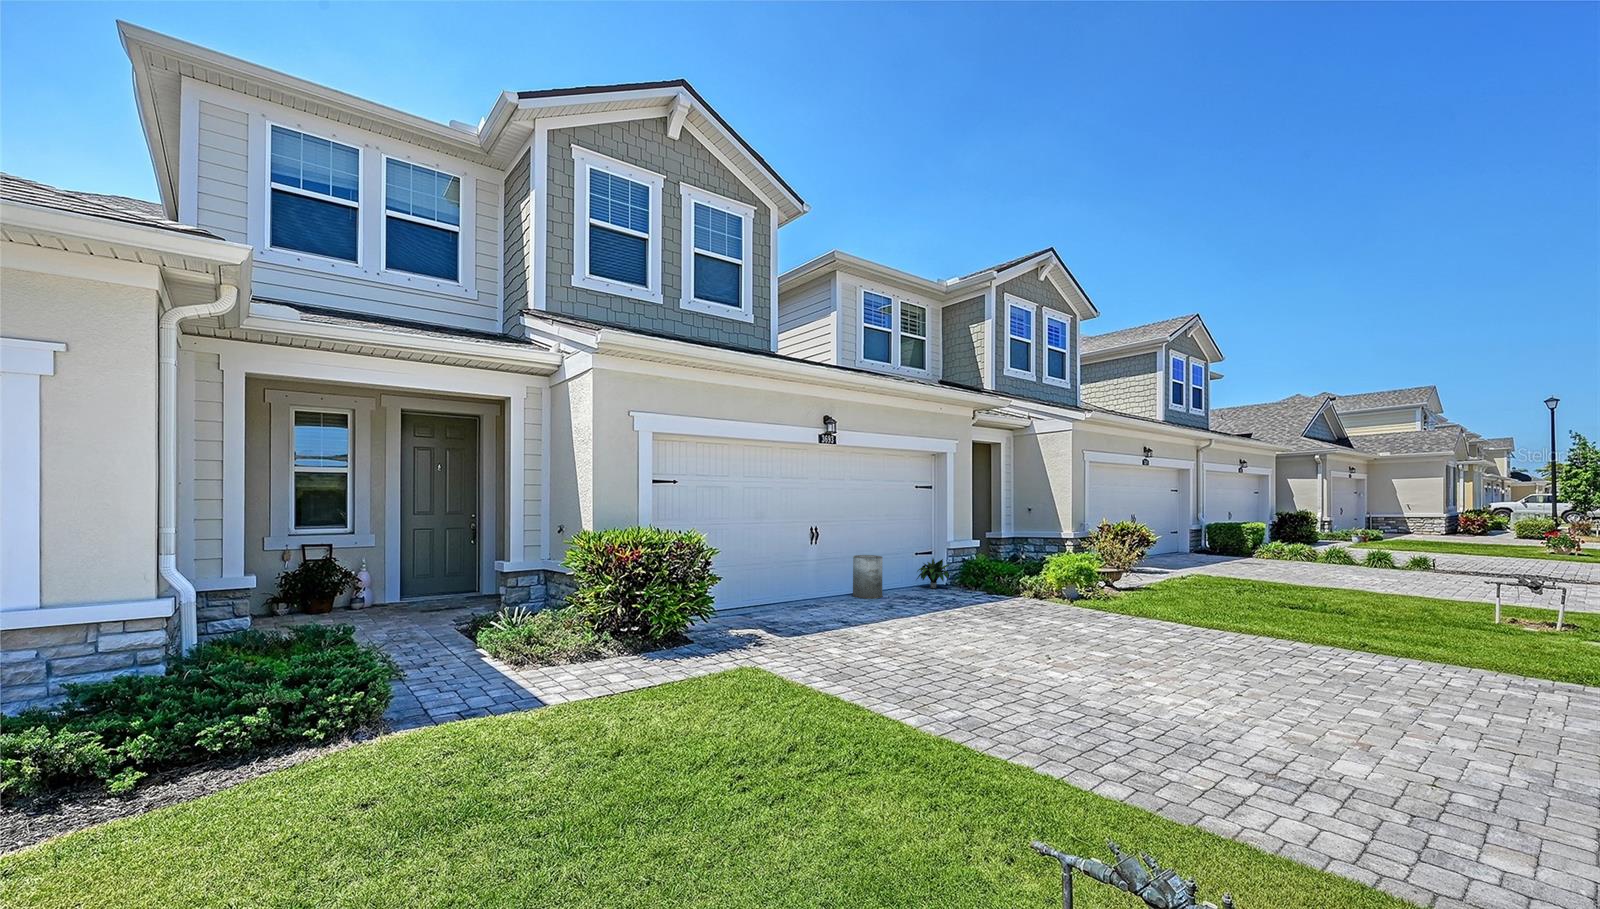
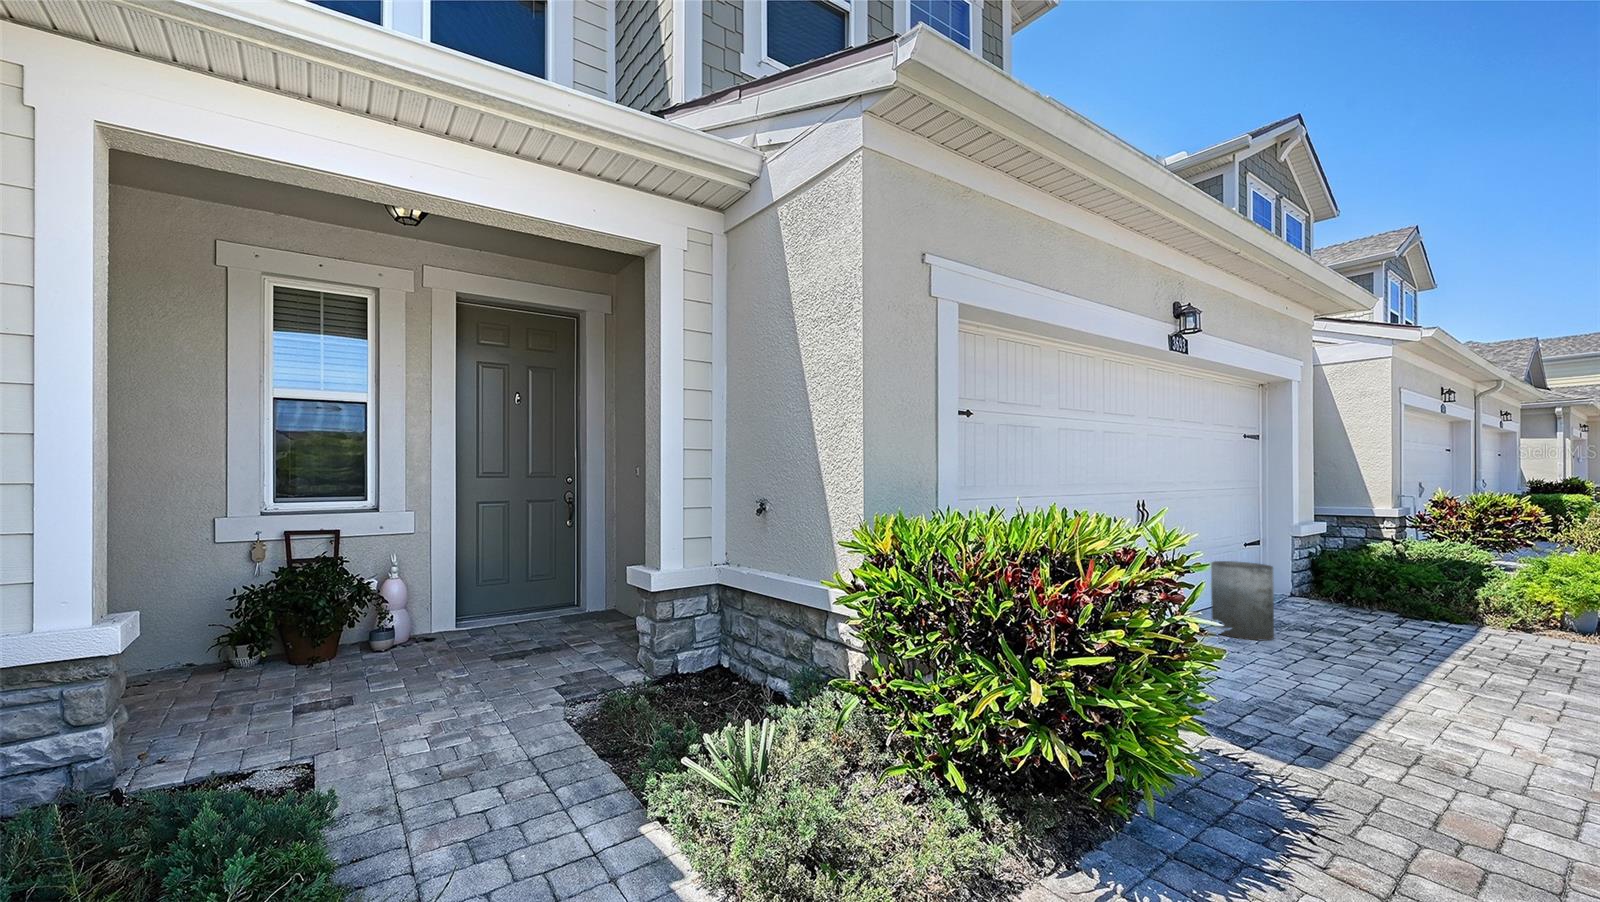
potted plant: present [916,558,953,588] -> none [1282,565,1361,618]

